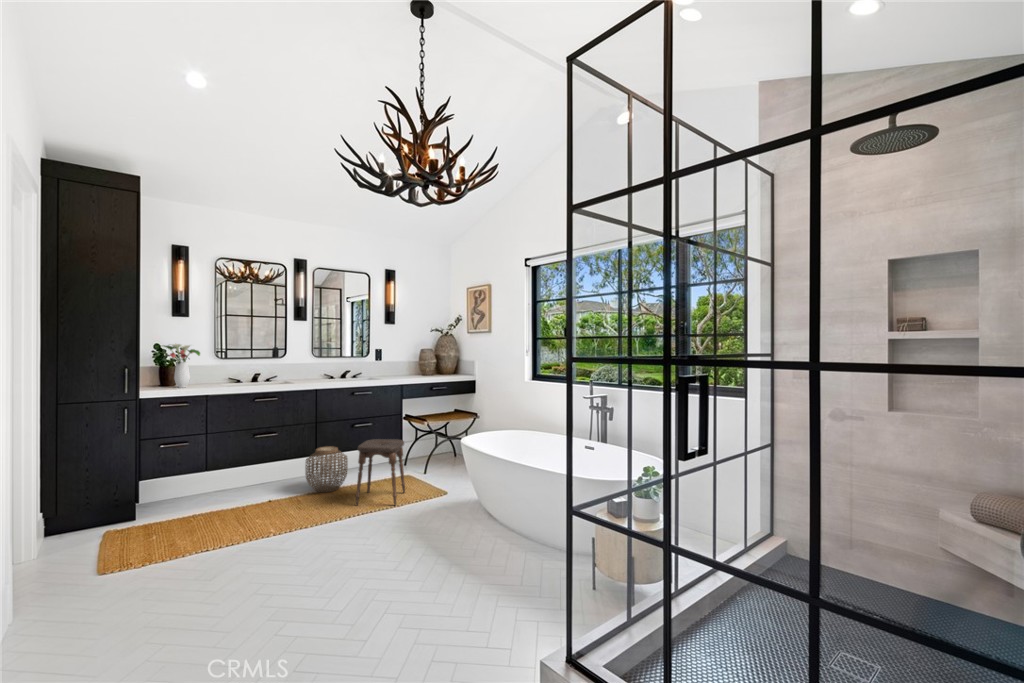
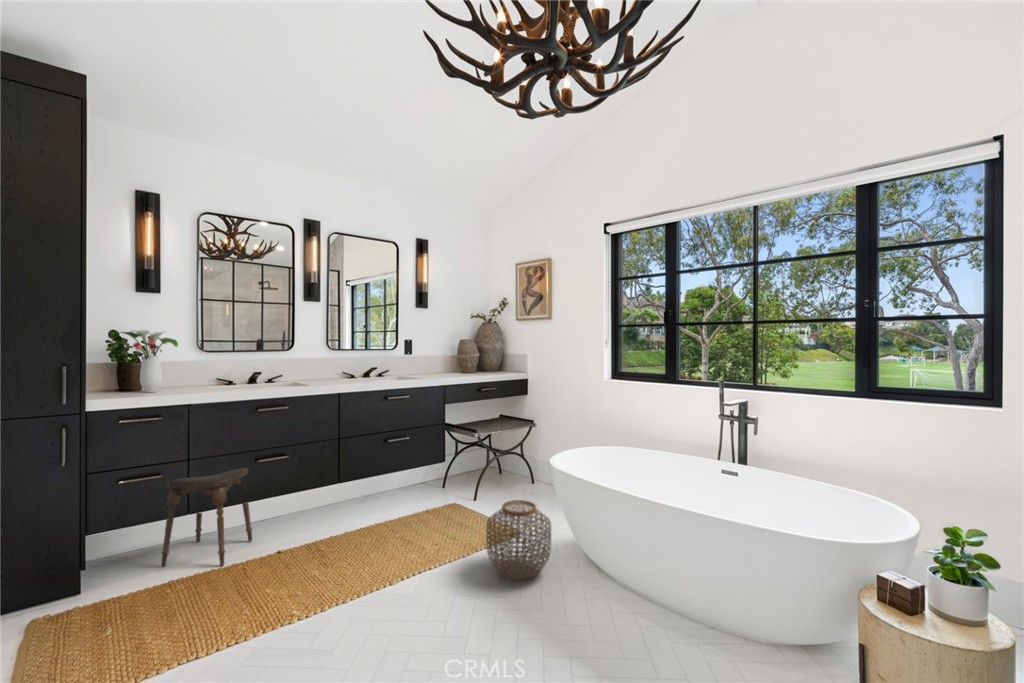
stool: present [356,439,405,505] -> present [161,468,252,567]
woven basket: present [305,446,348,492] -> present [486,500,551,581]

